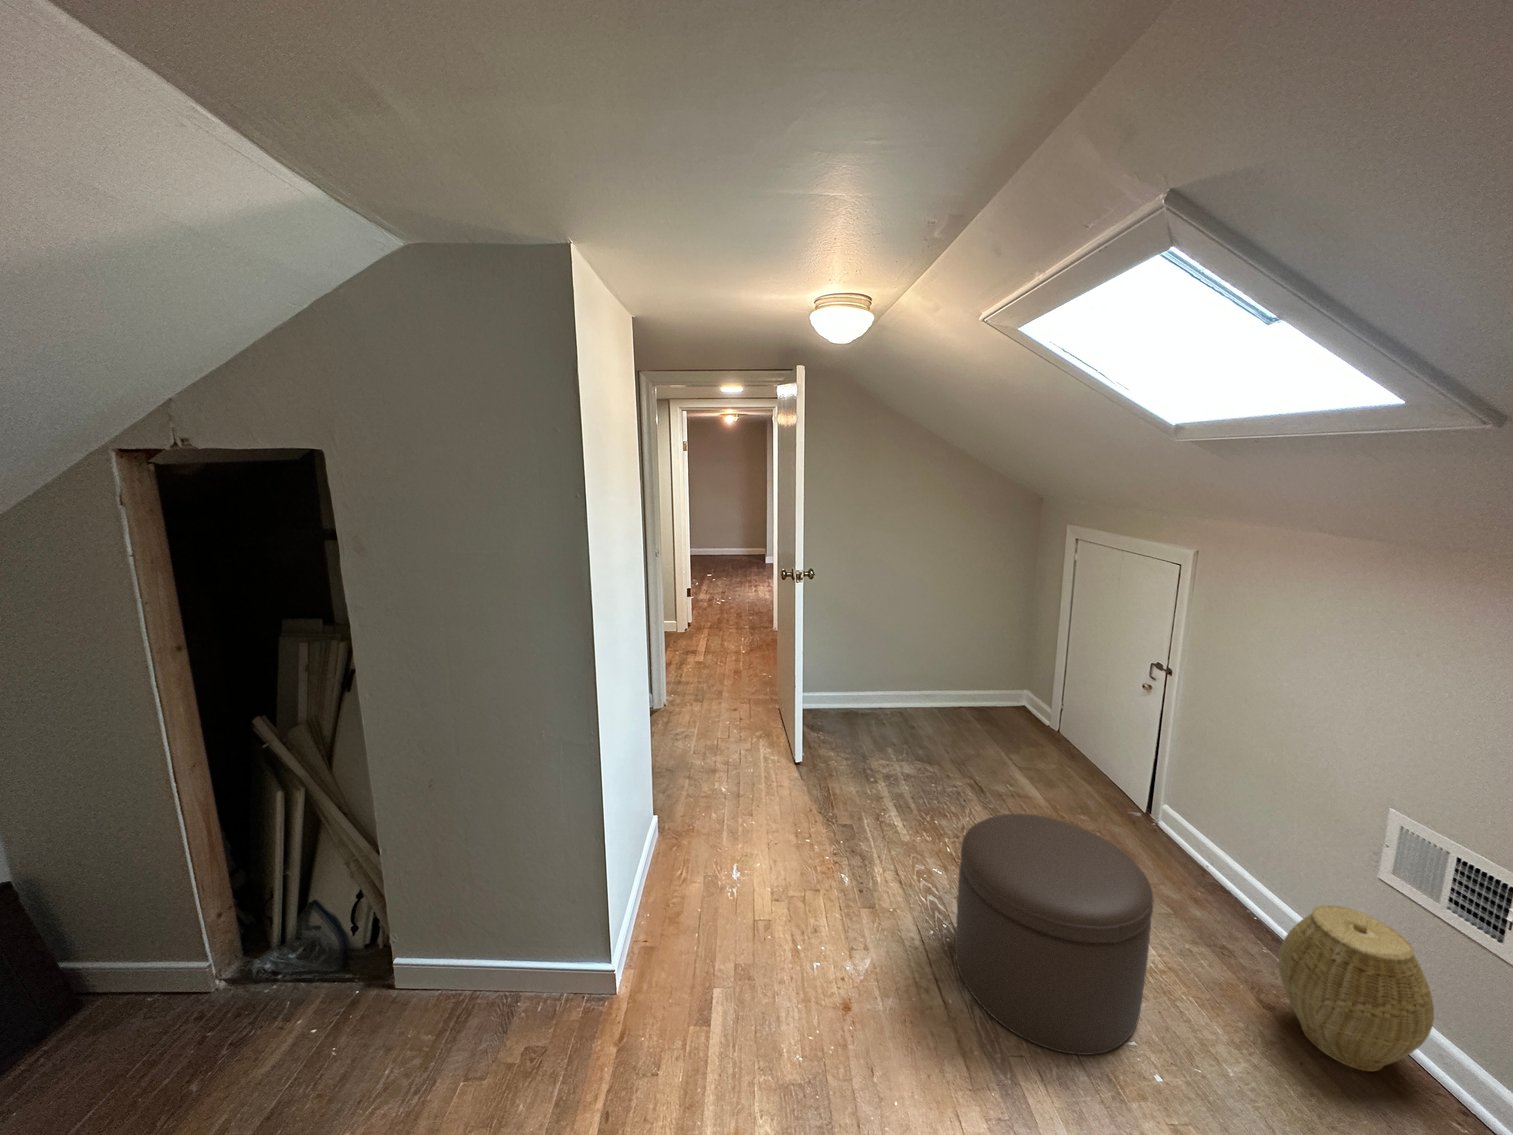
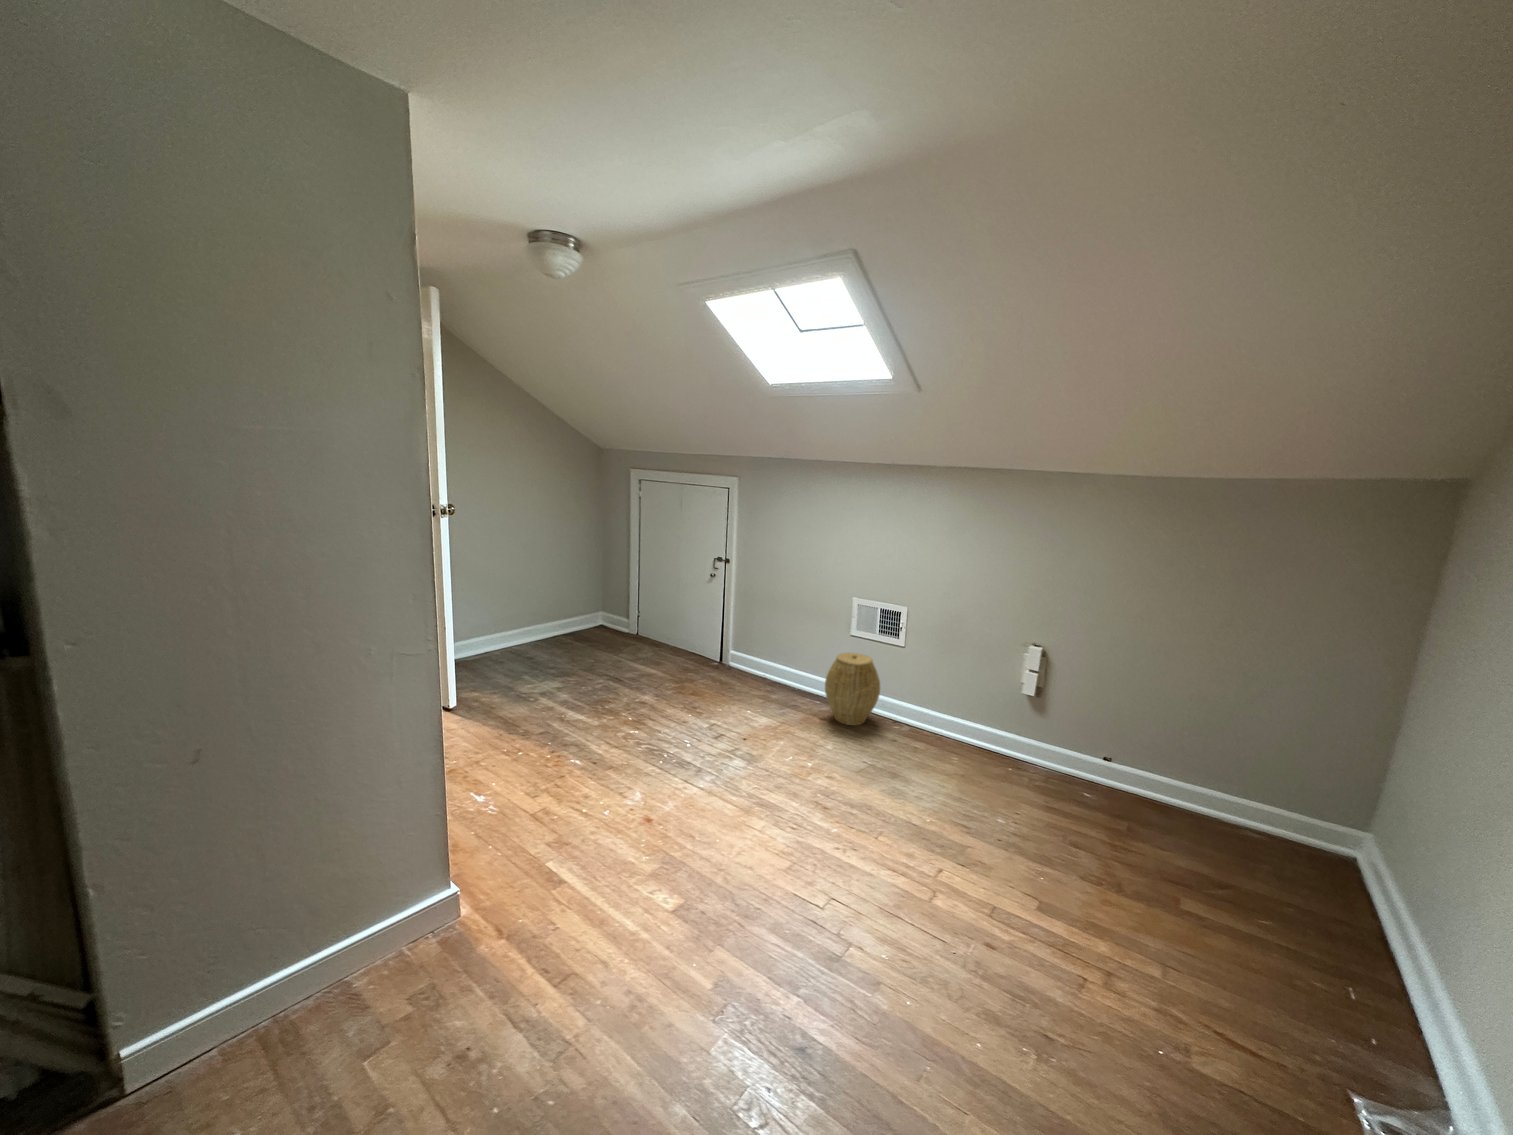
ottoman: present [955,814,1153,1055] -> none [679,655,793,781]

